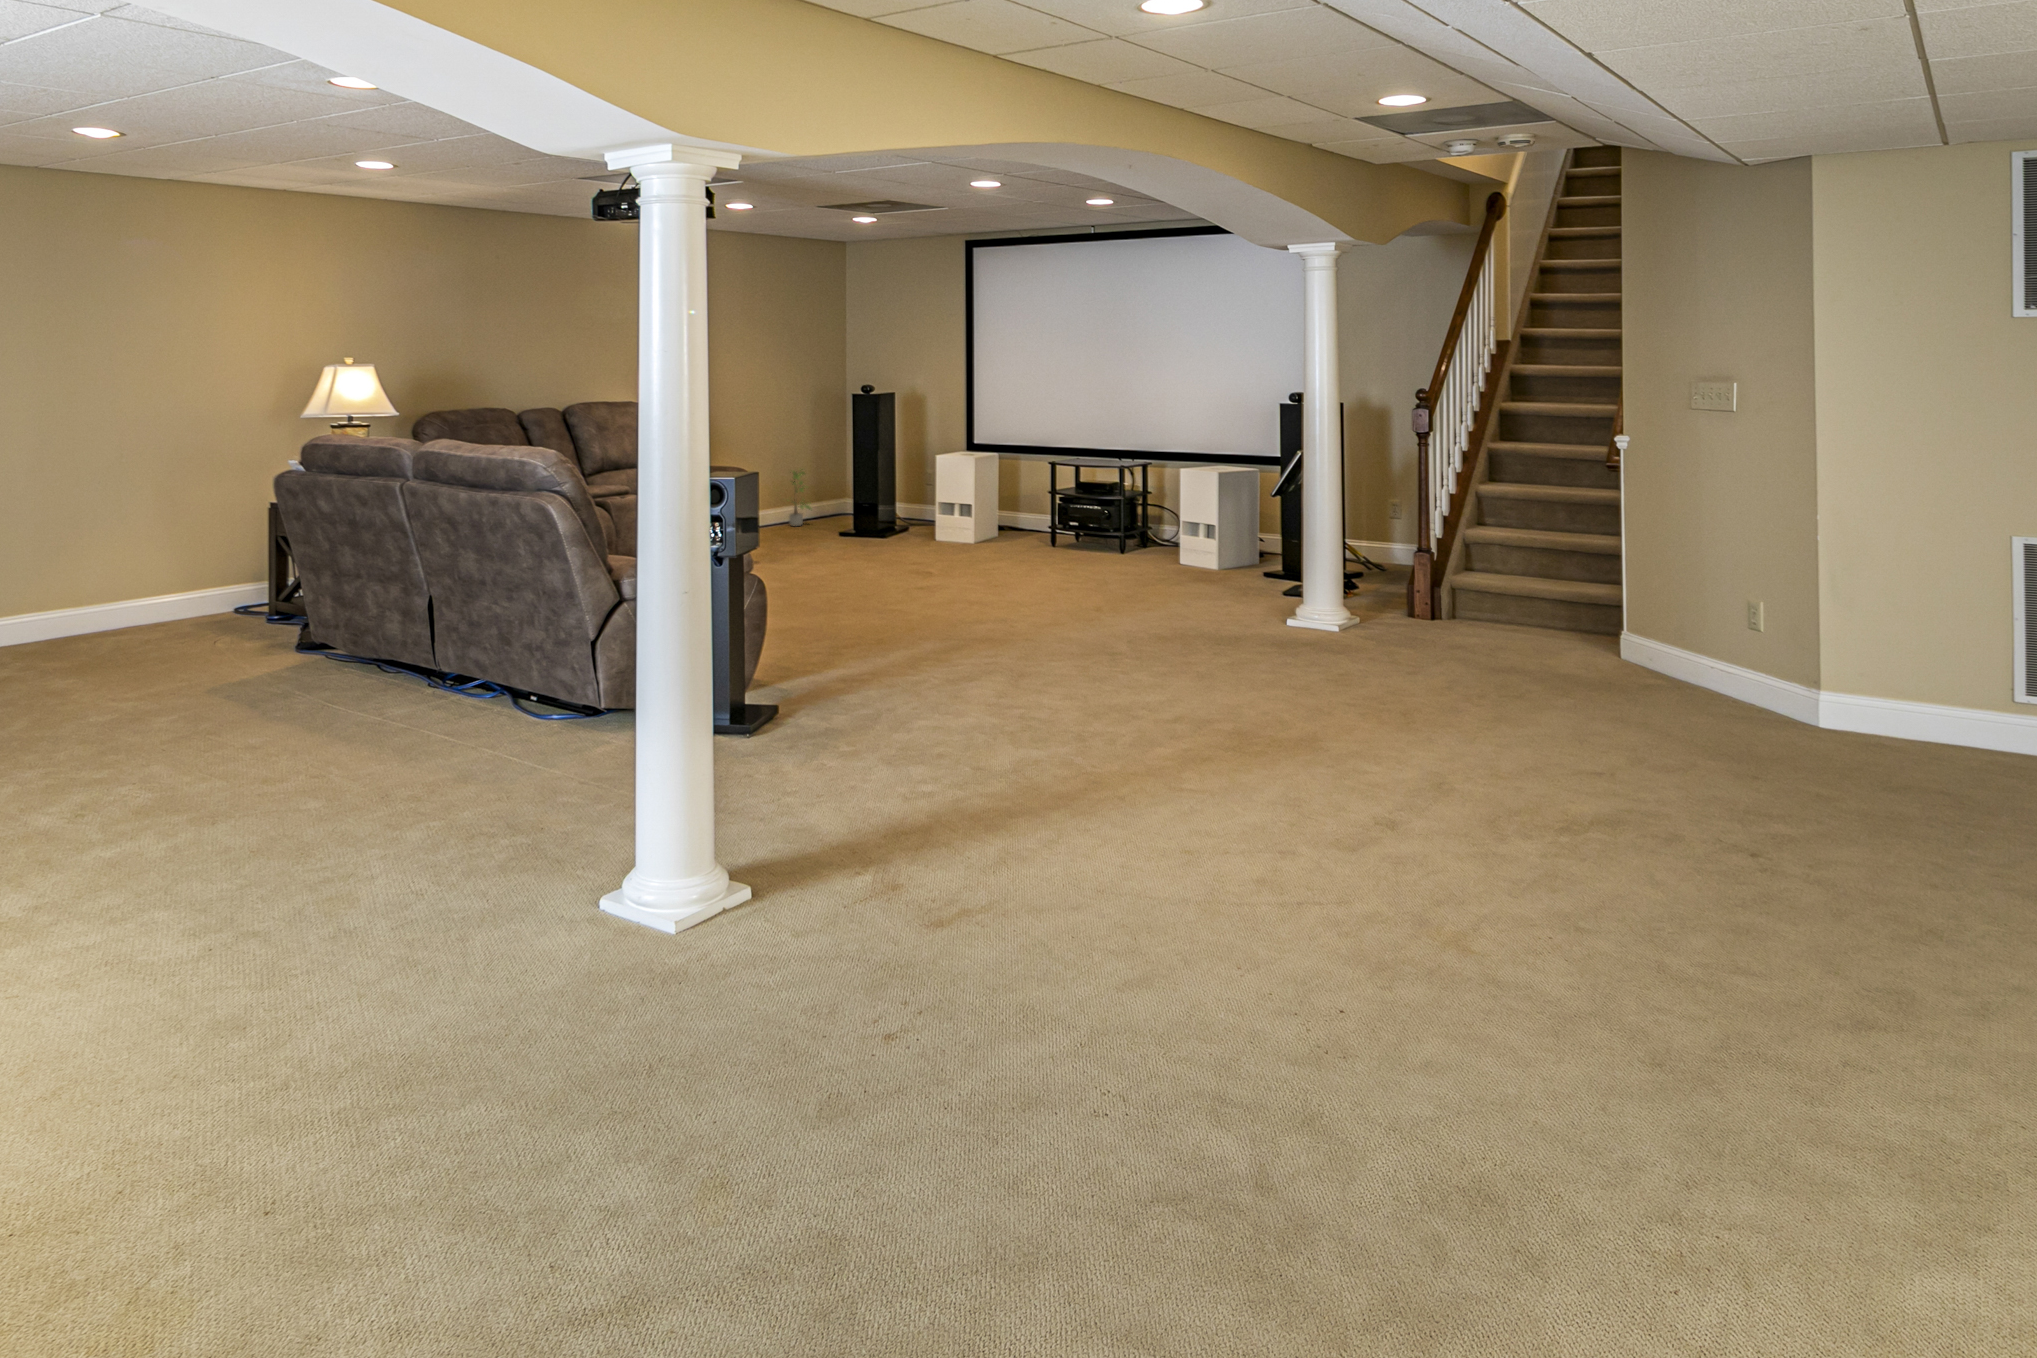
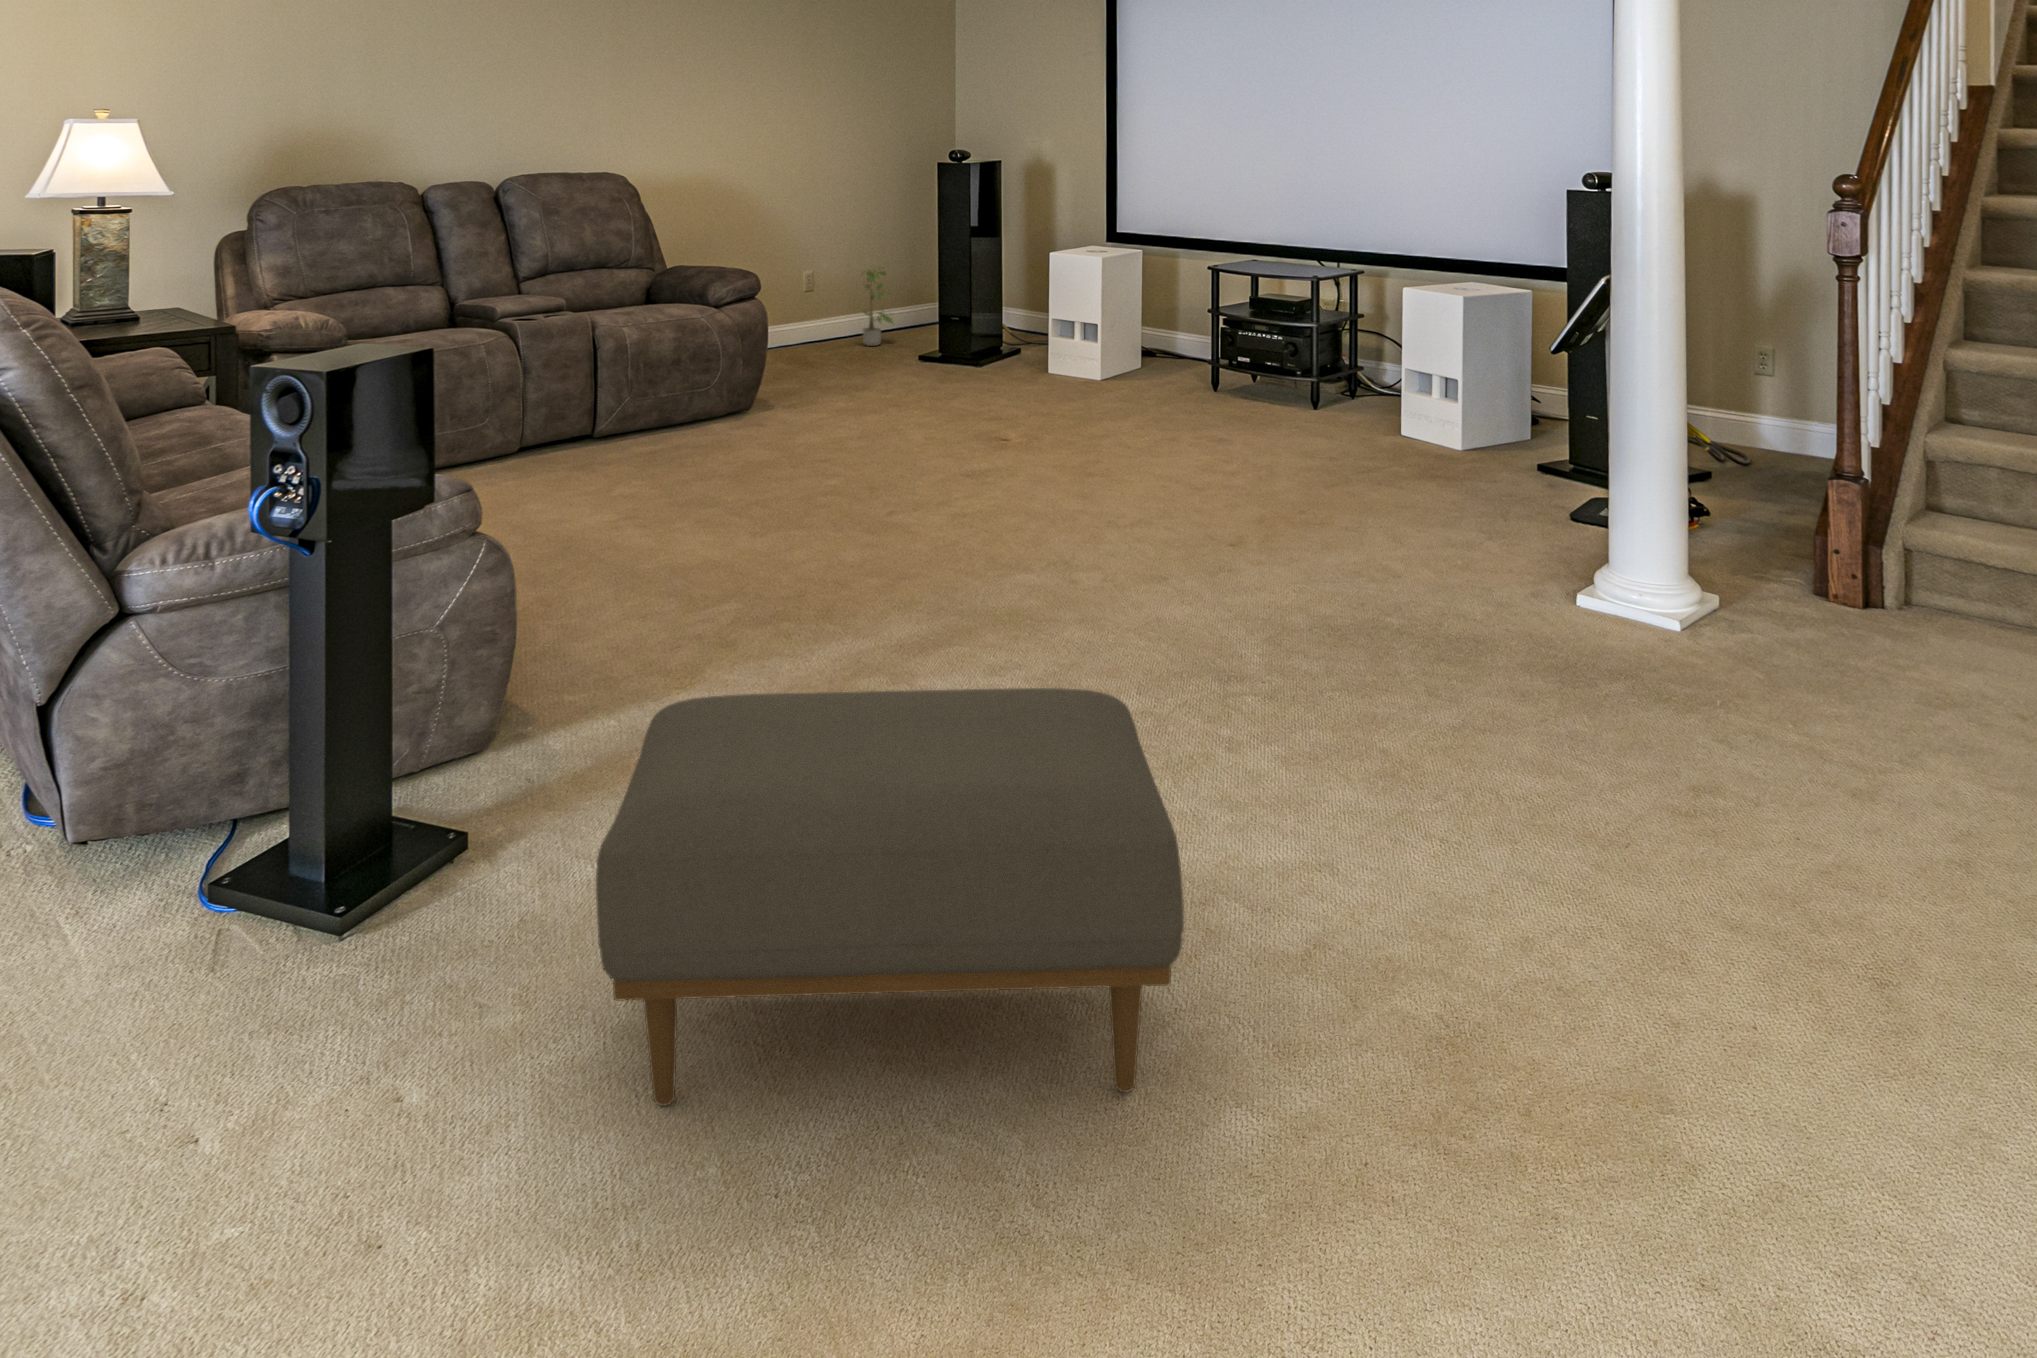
ottoman: none [899,602,1141,750] -> present [596,688,1184,1106]

